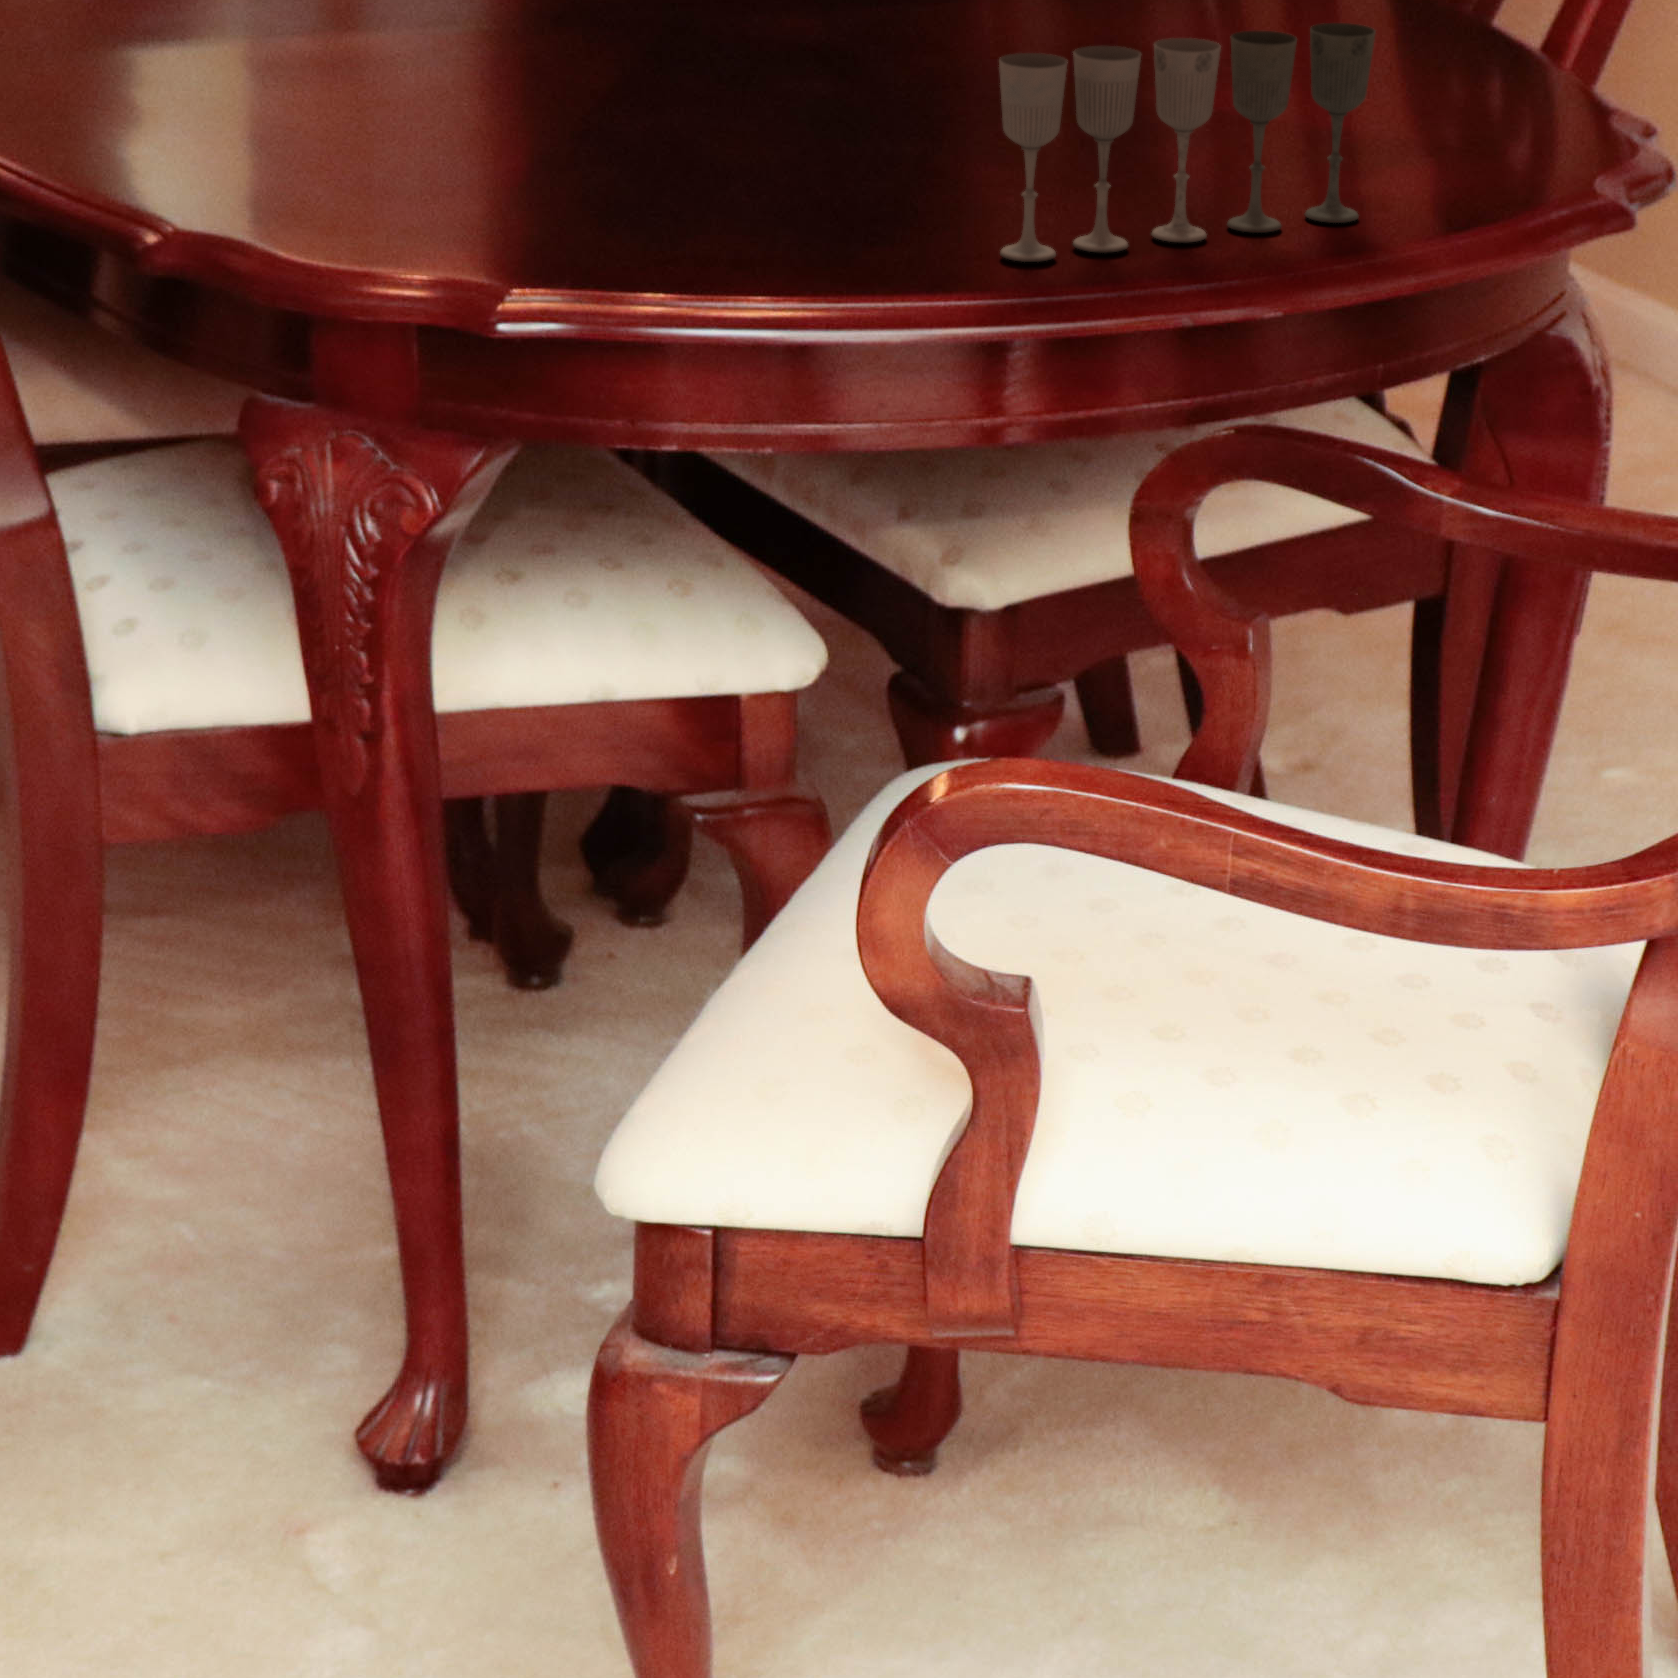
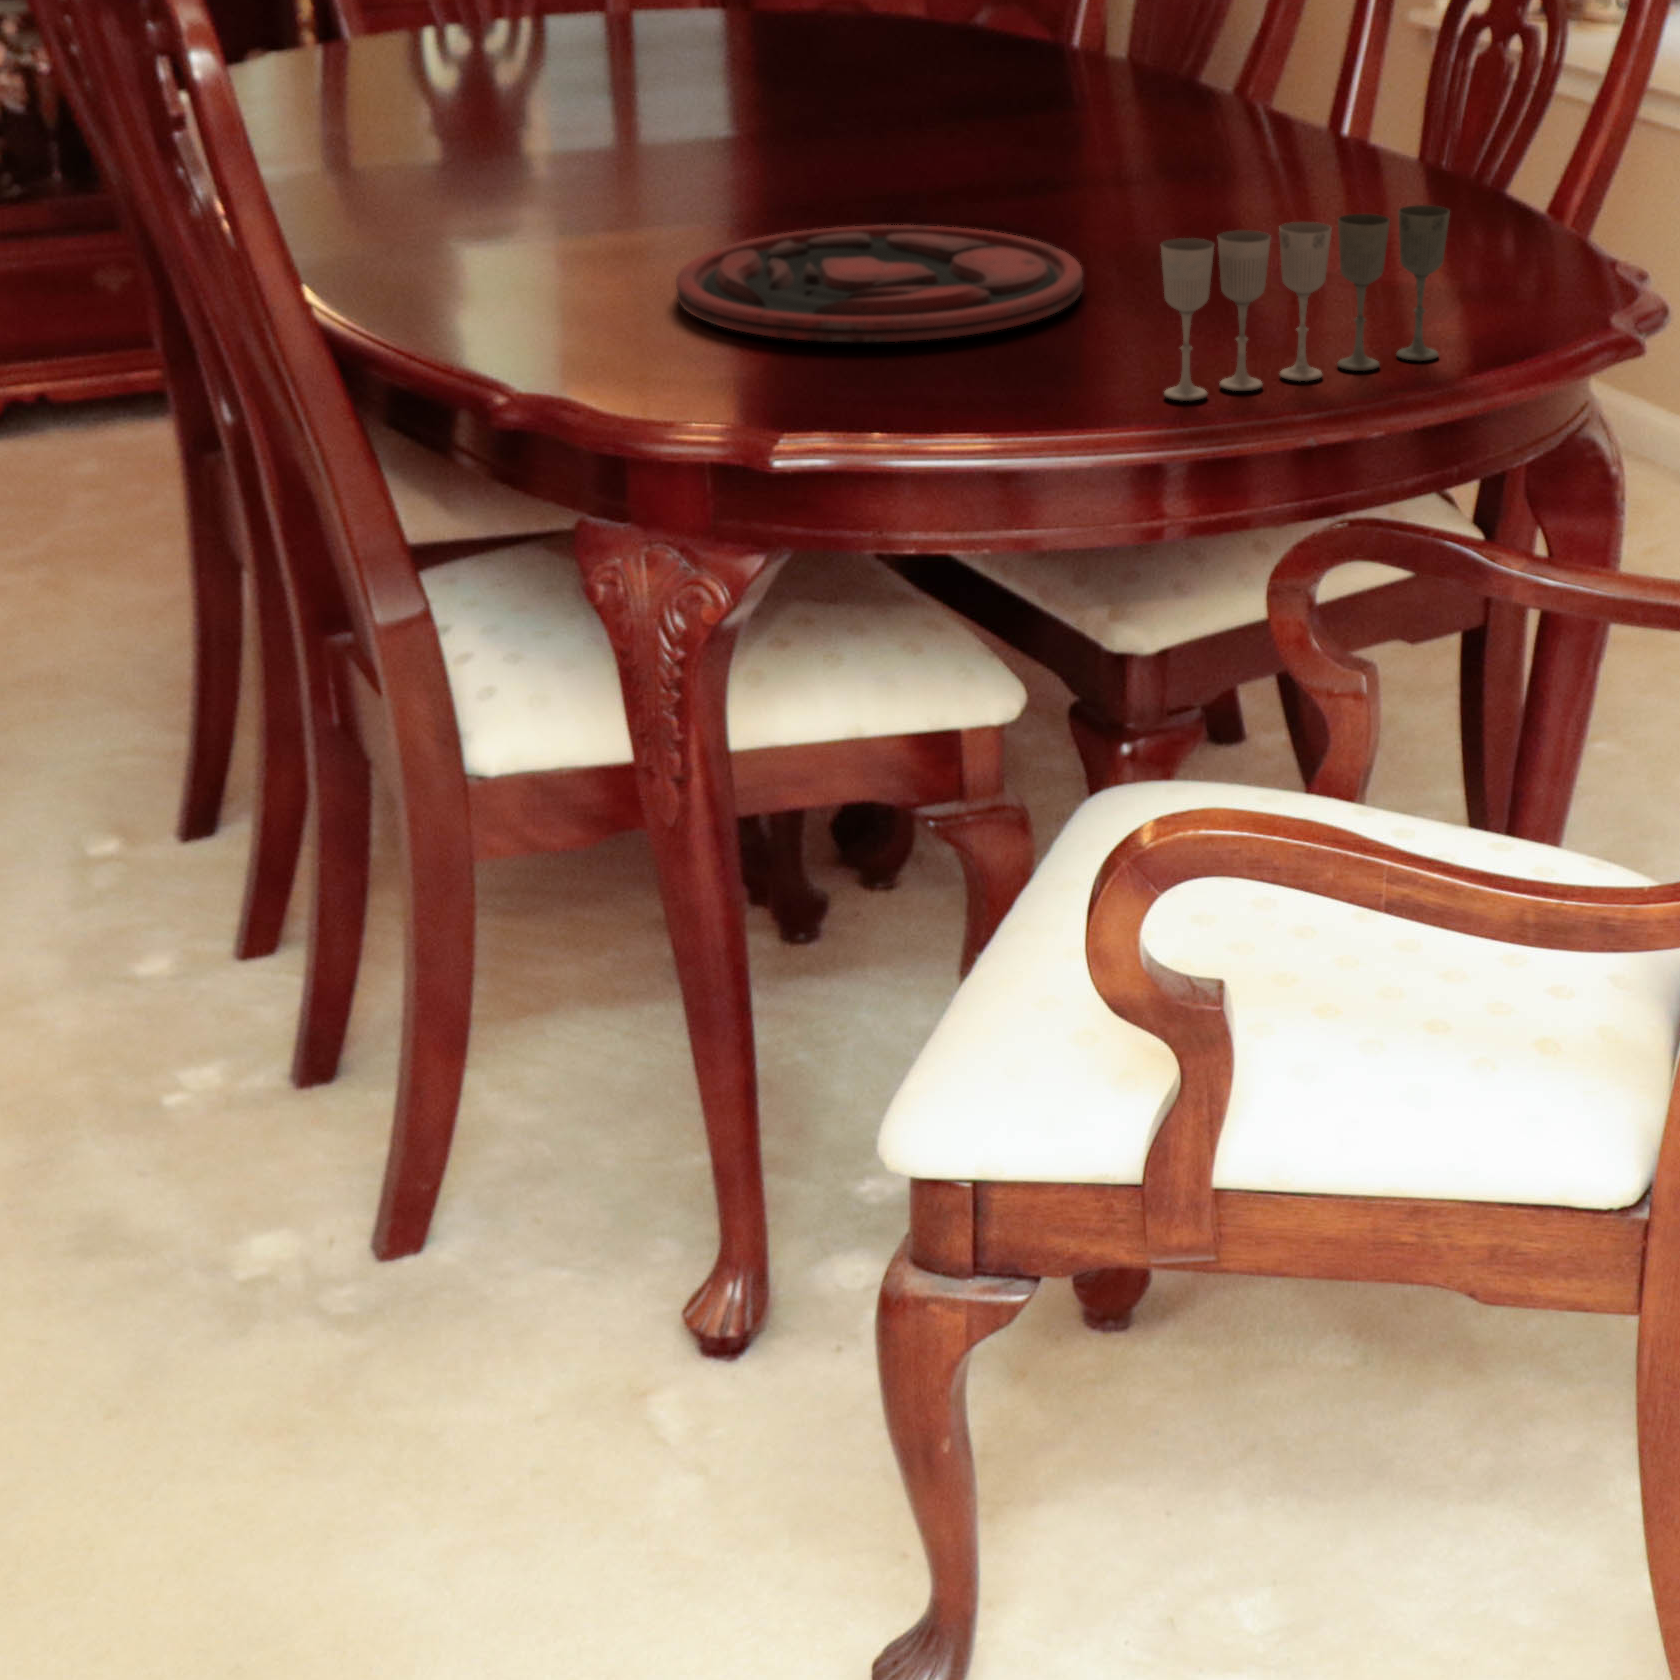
plate: none [383,33,912,178] -> present [676,225,1083,342]

